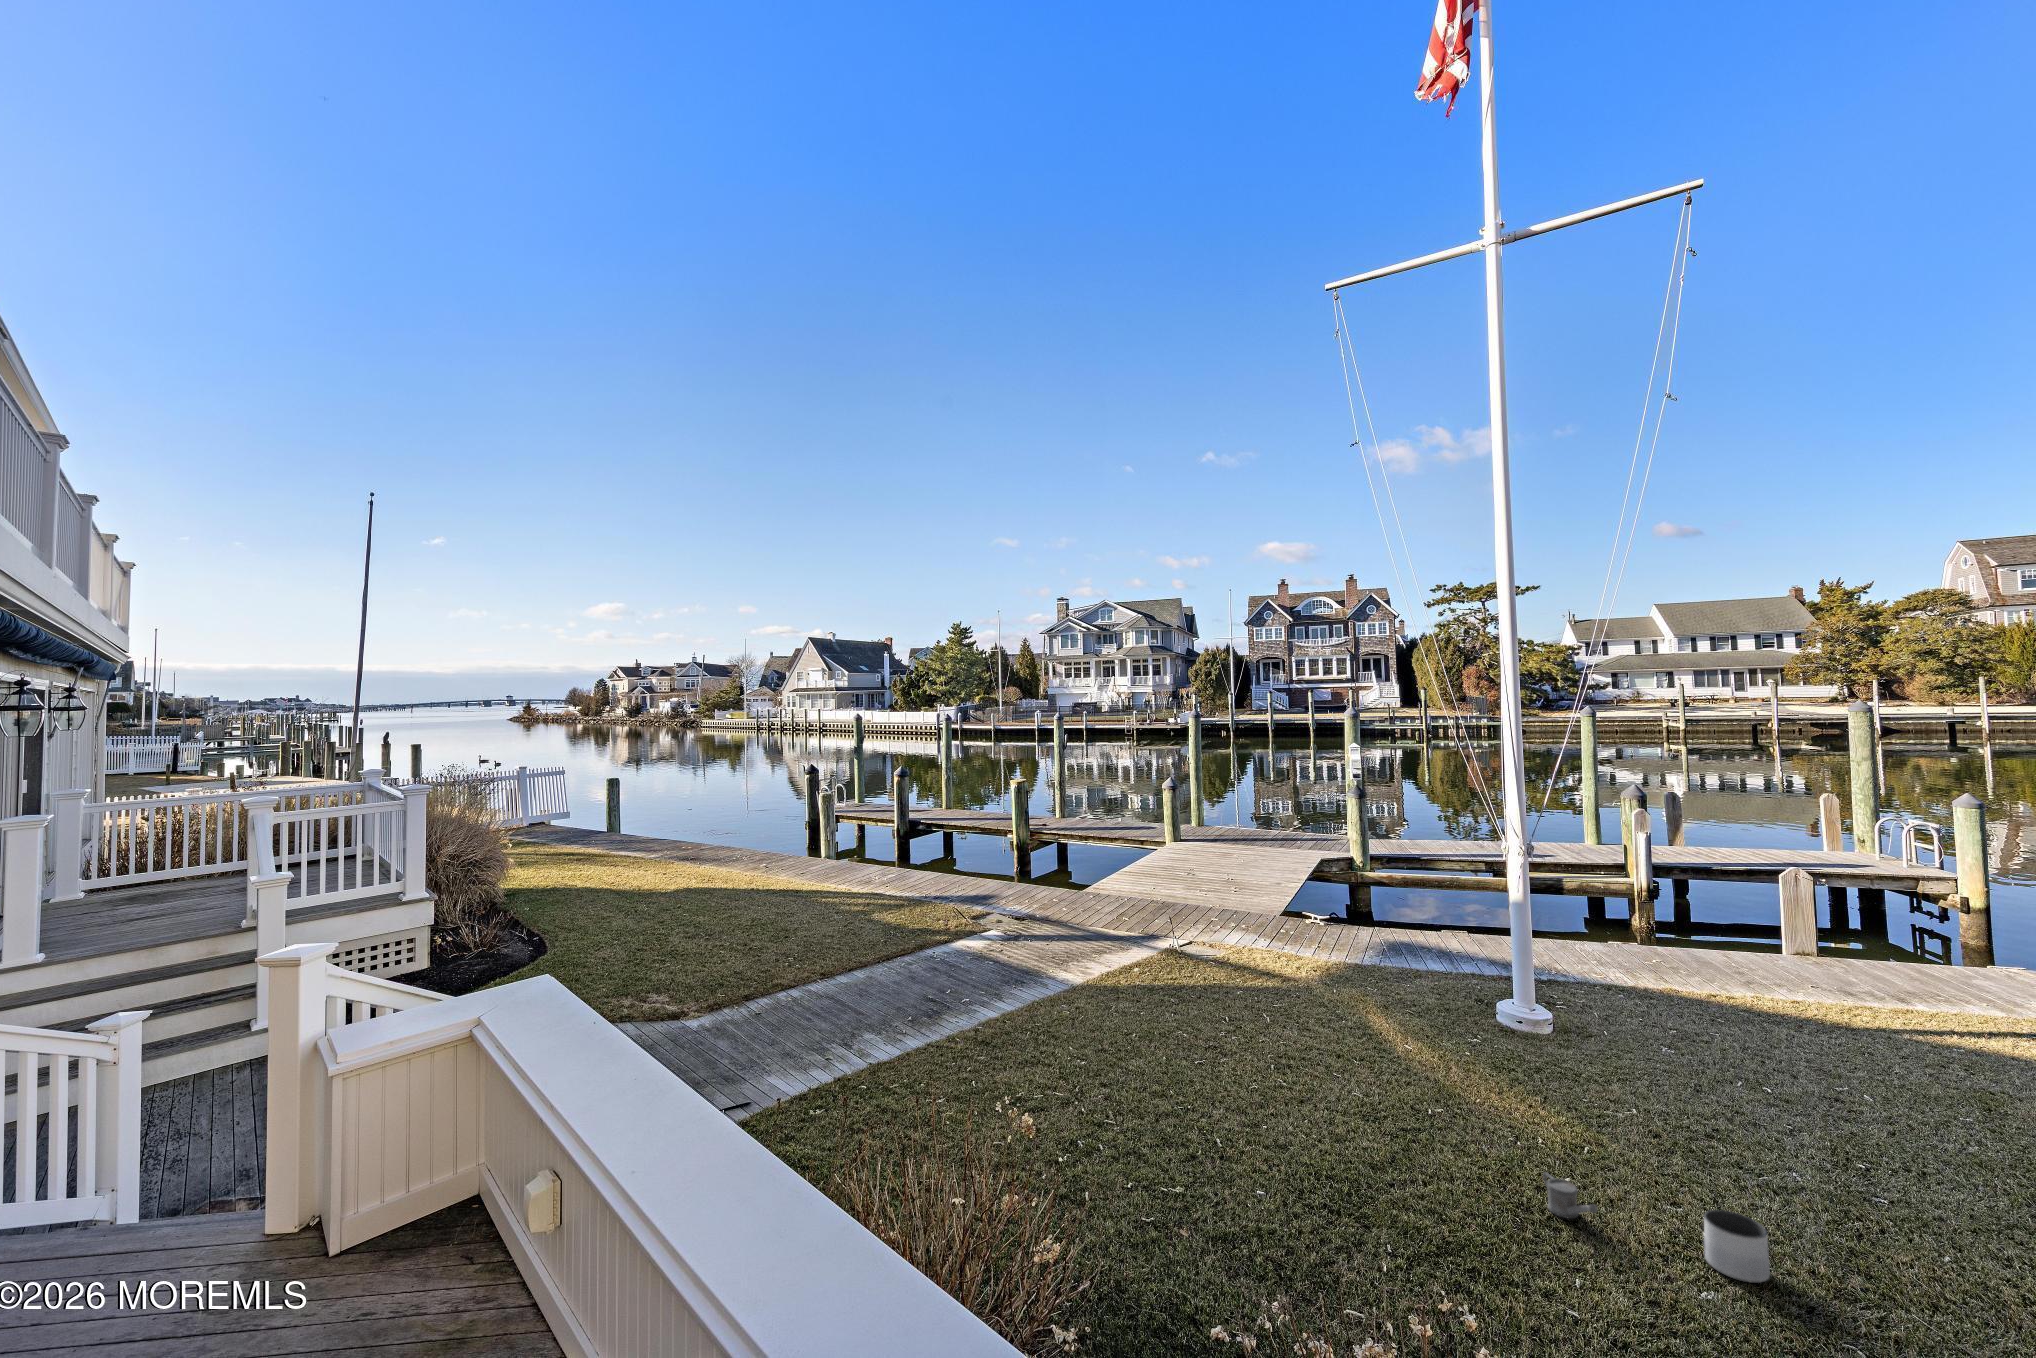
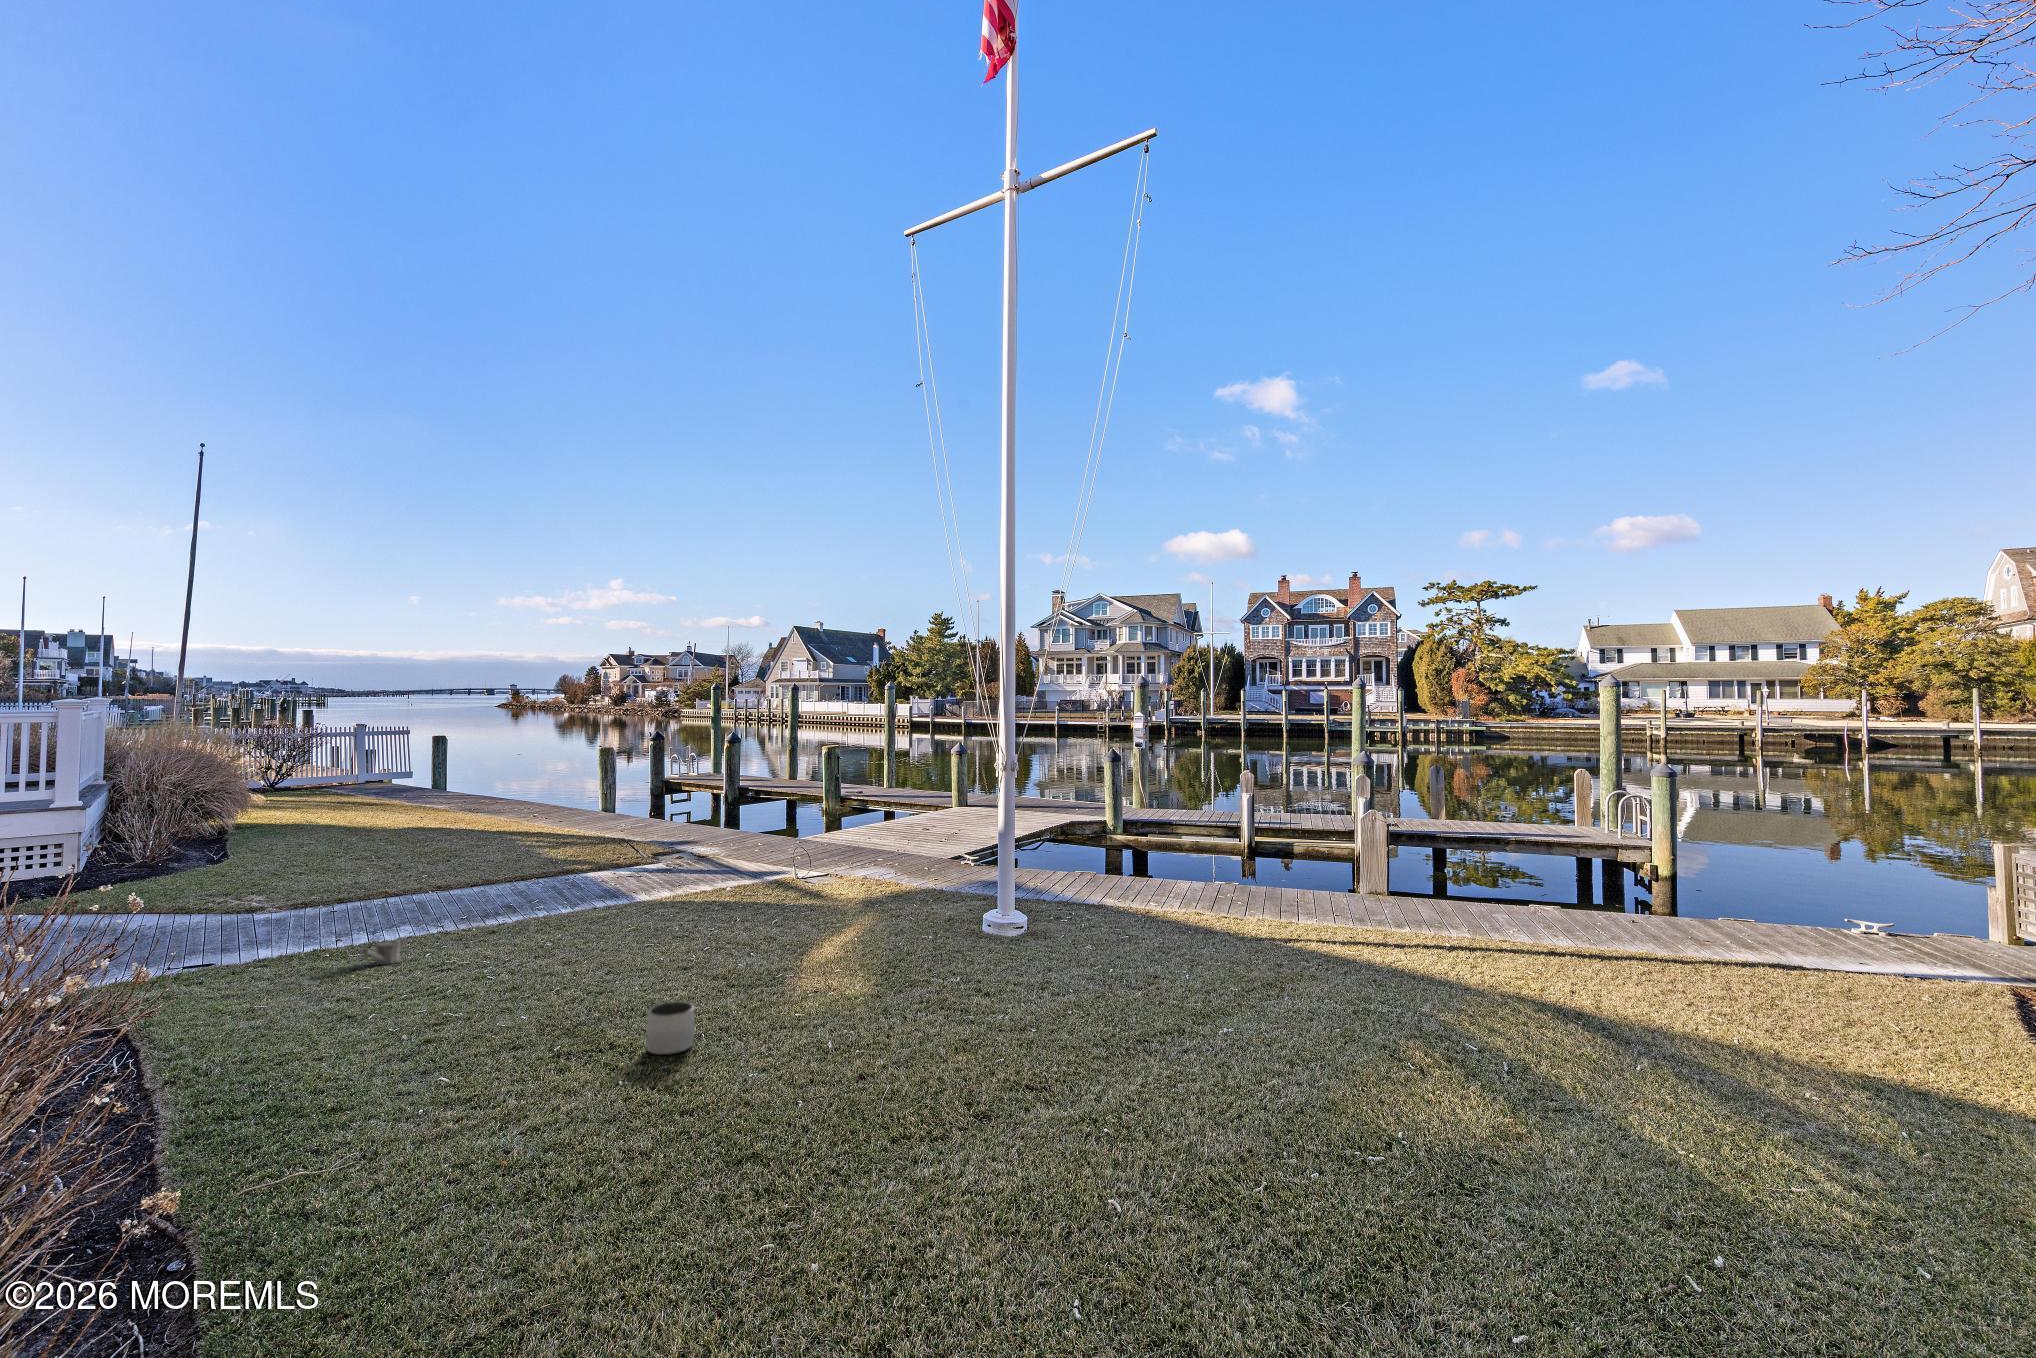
watering can: present [1543,1172,1598,1219] -> present [362,939,403,965]

